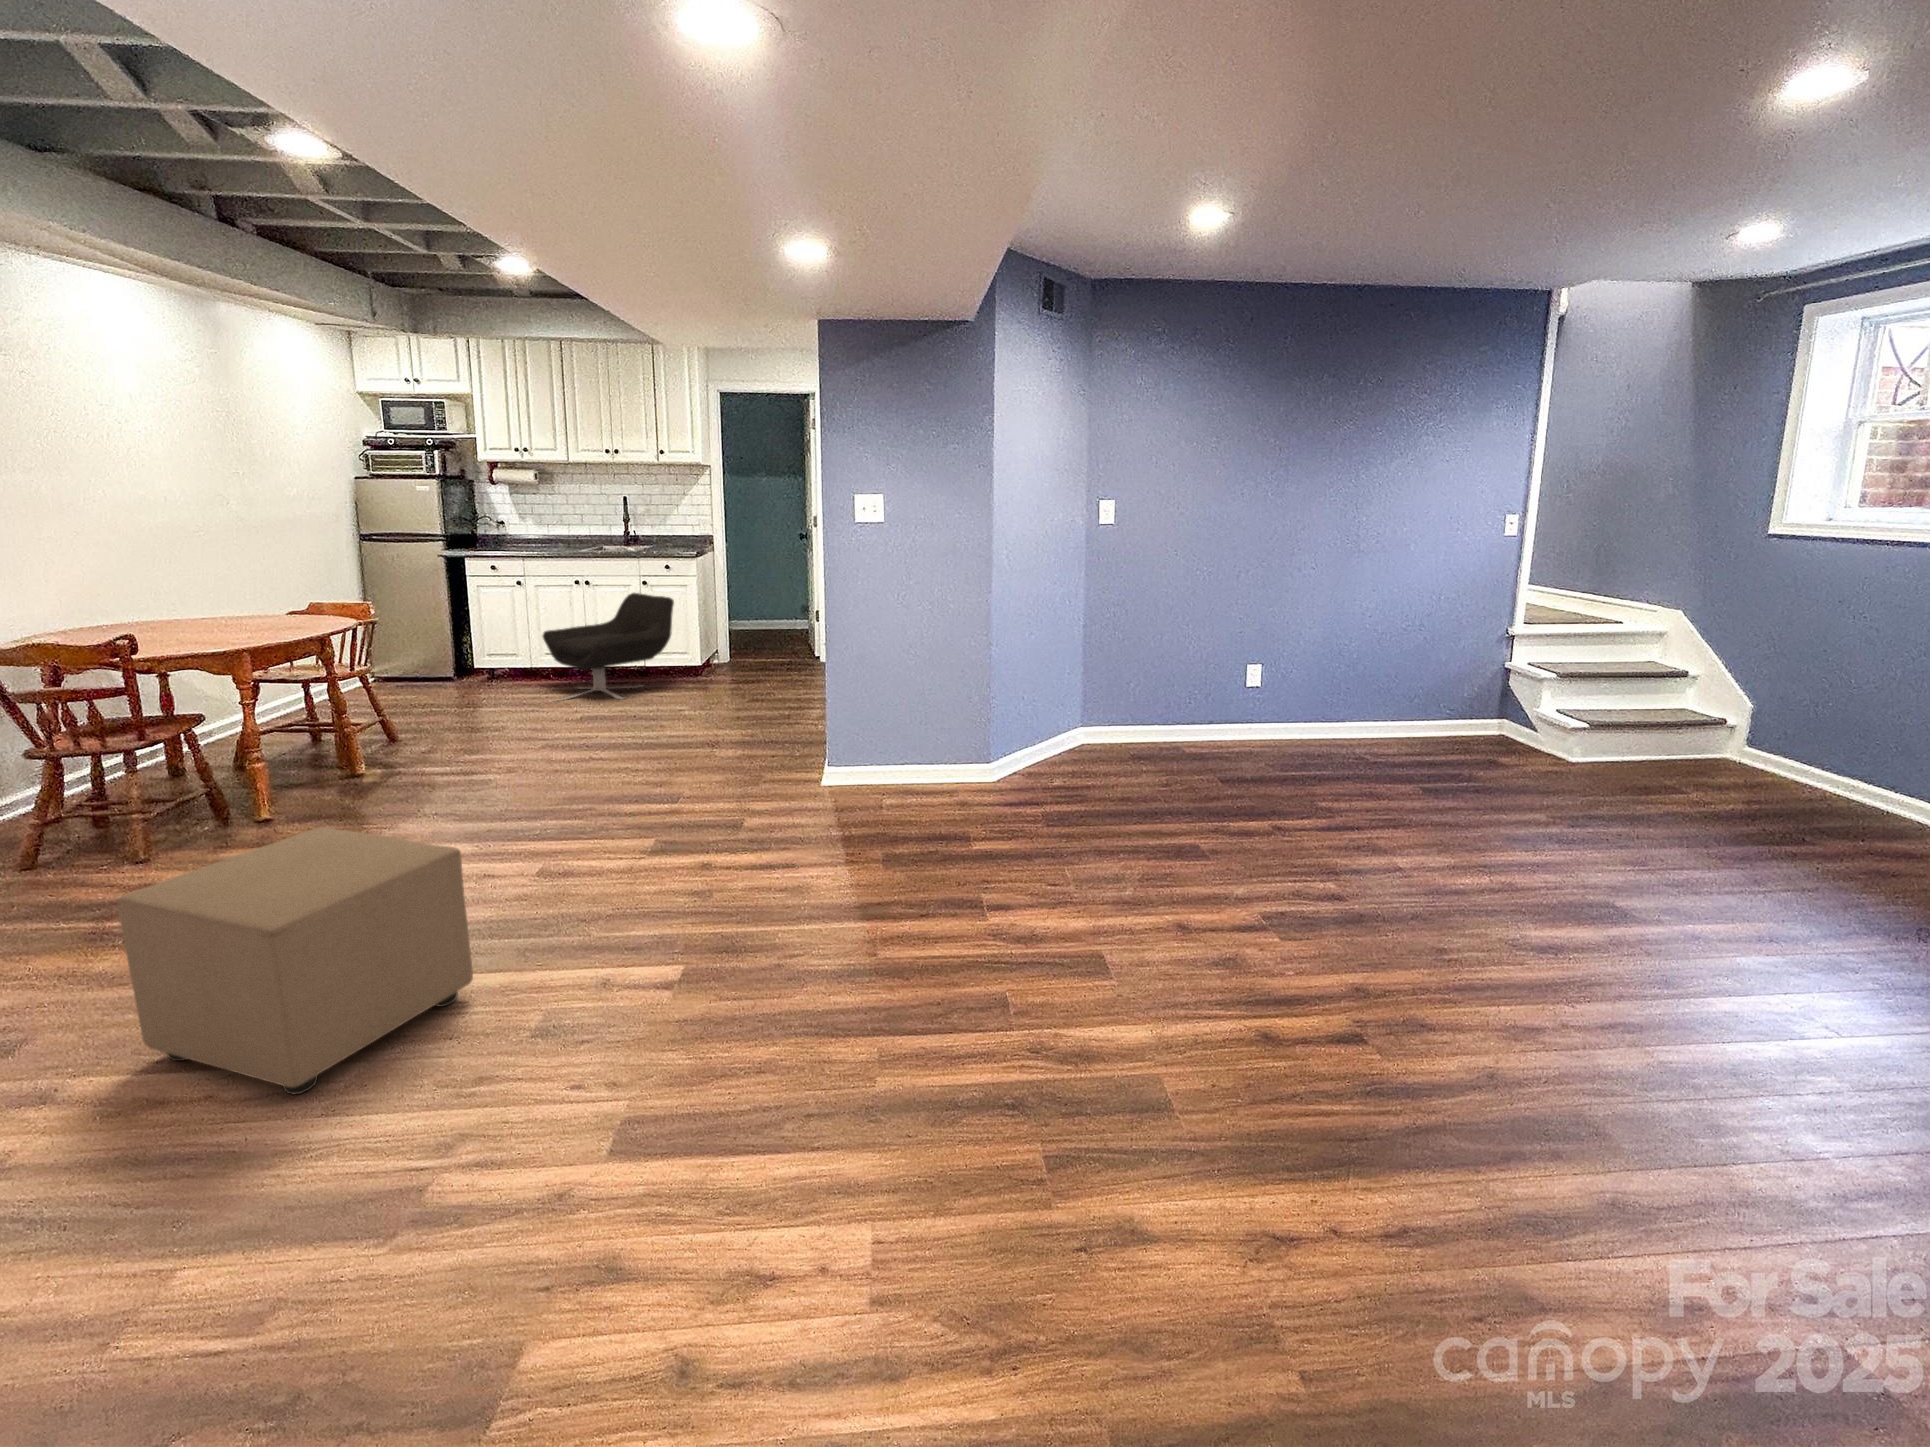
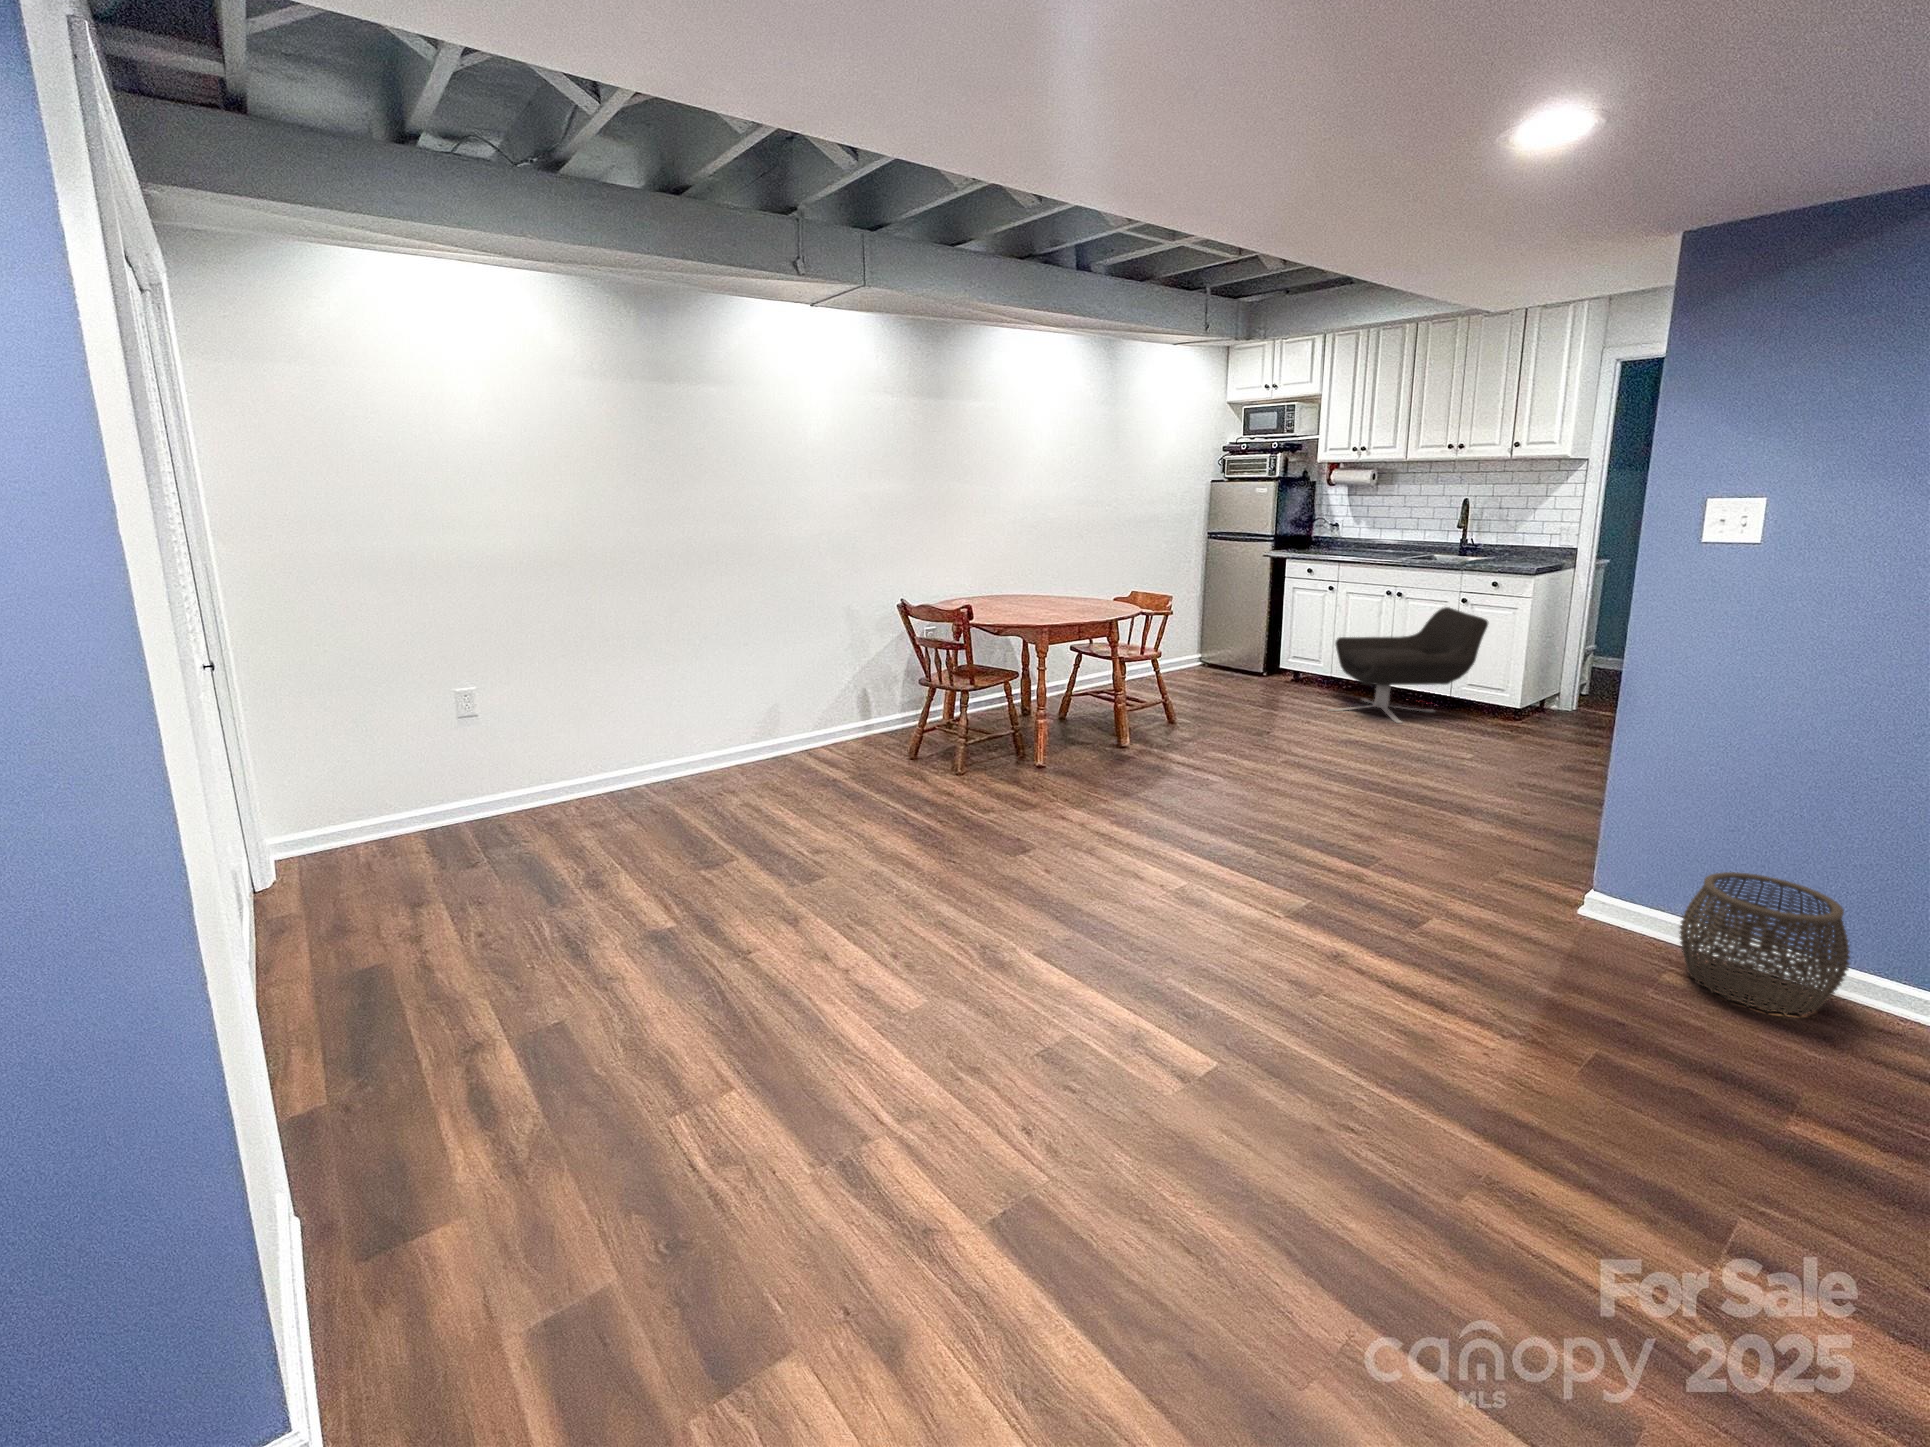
woven basket: none [891,722,969,804] -> present [1679,872,1850,1015]
ottoman: present [117,827,473,1094] -> none [845,803,1043,1011]

